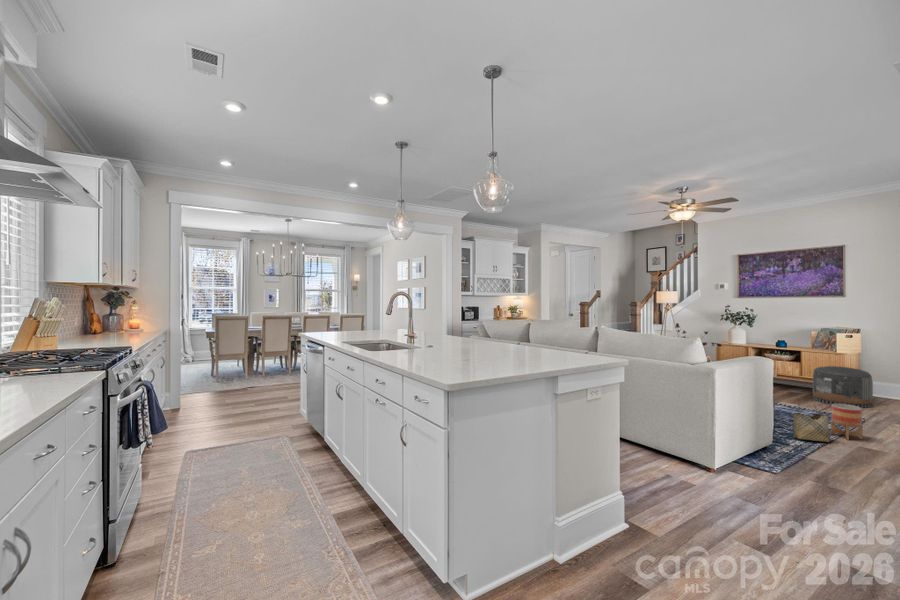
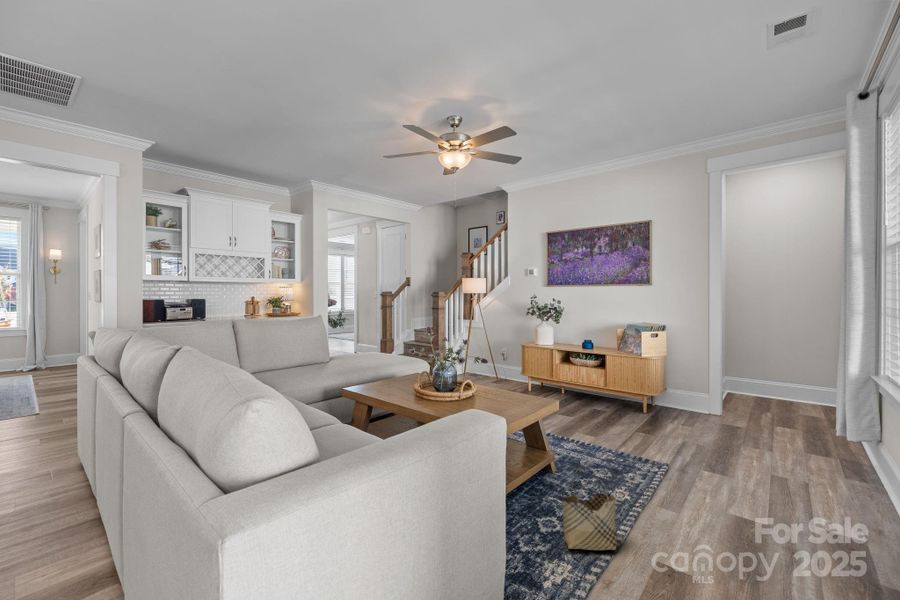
pouf: present [813,366,873,408] -> none [615,376,678,434]
planter: present [831,404,863,440] -> none [623,463,665,533]

